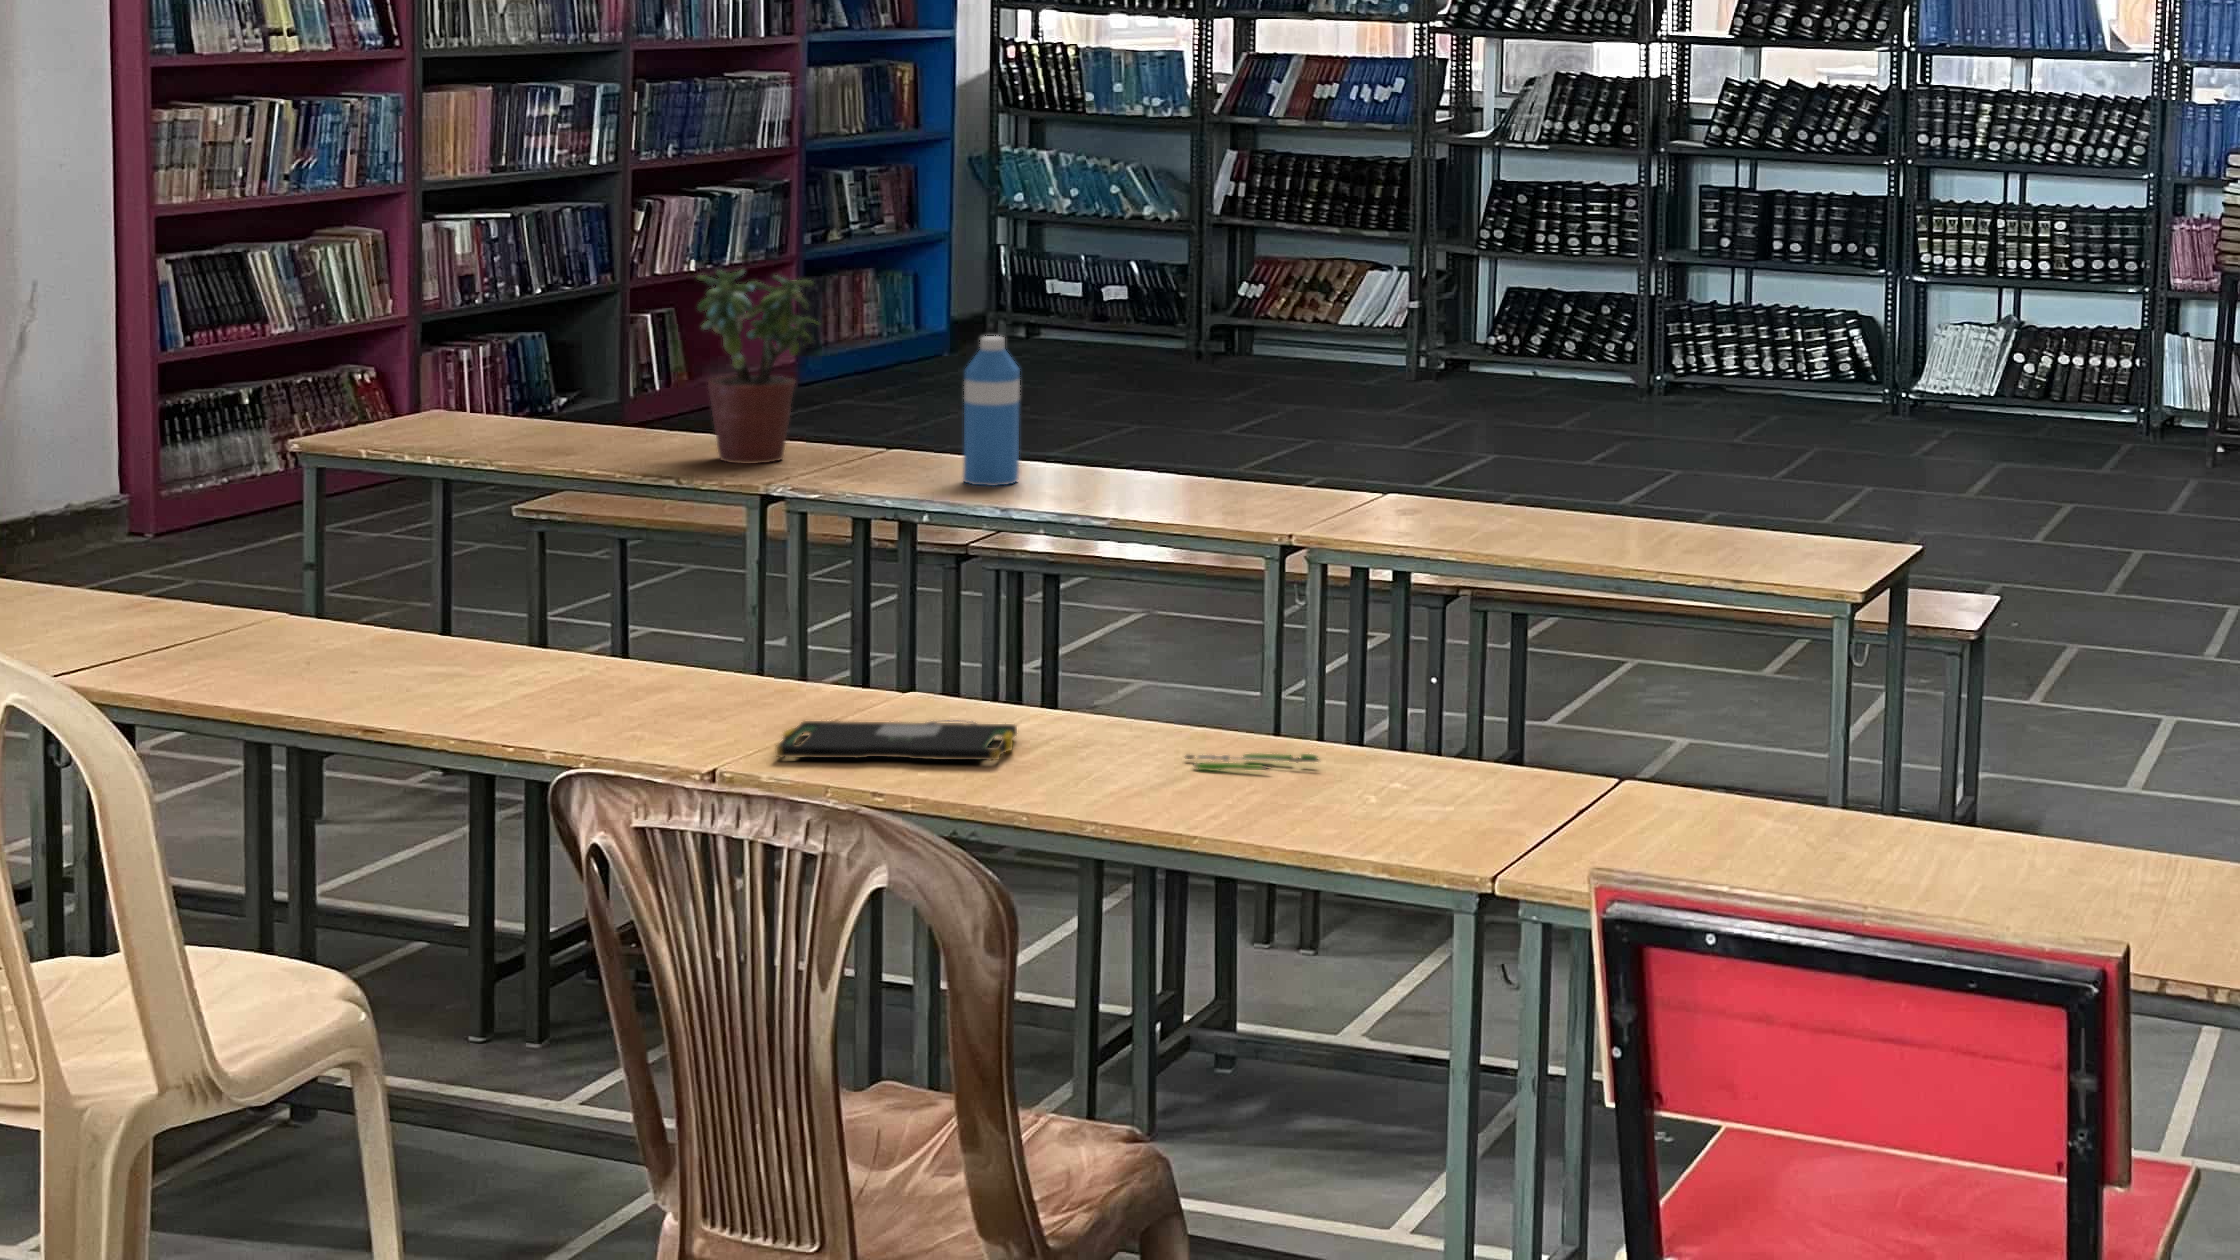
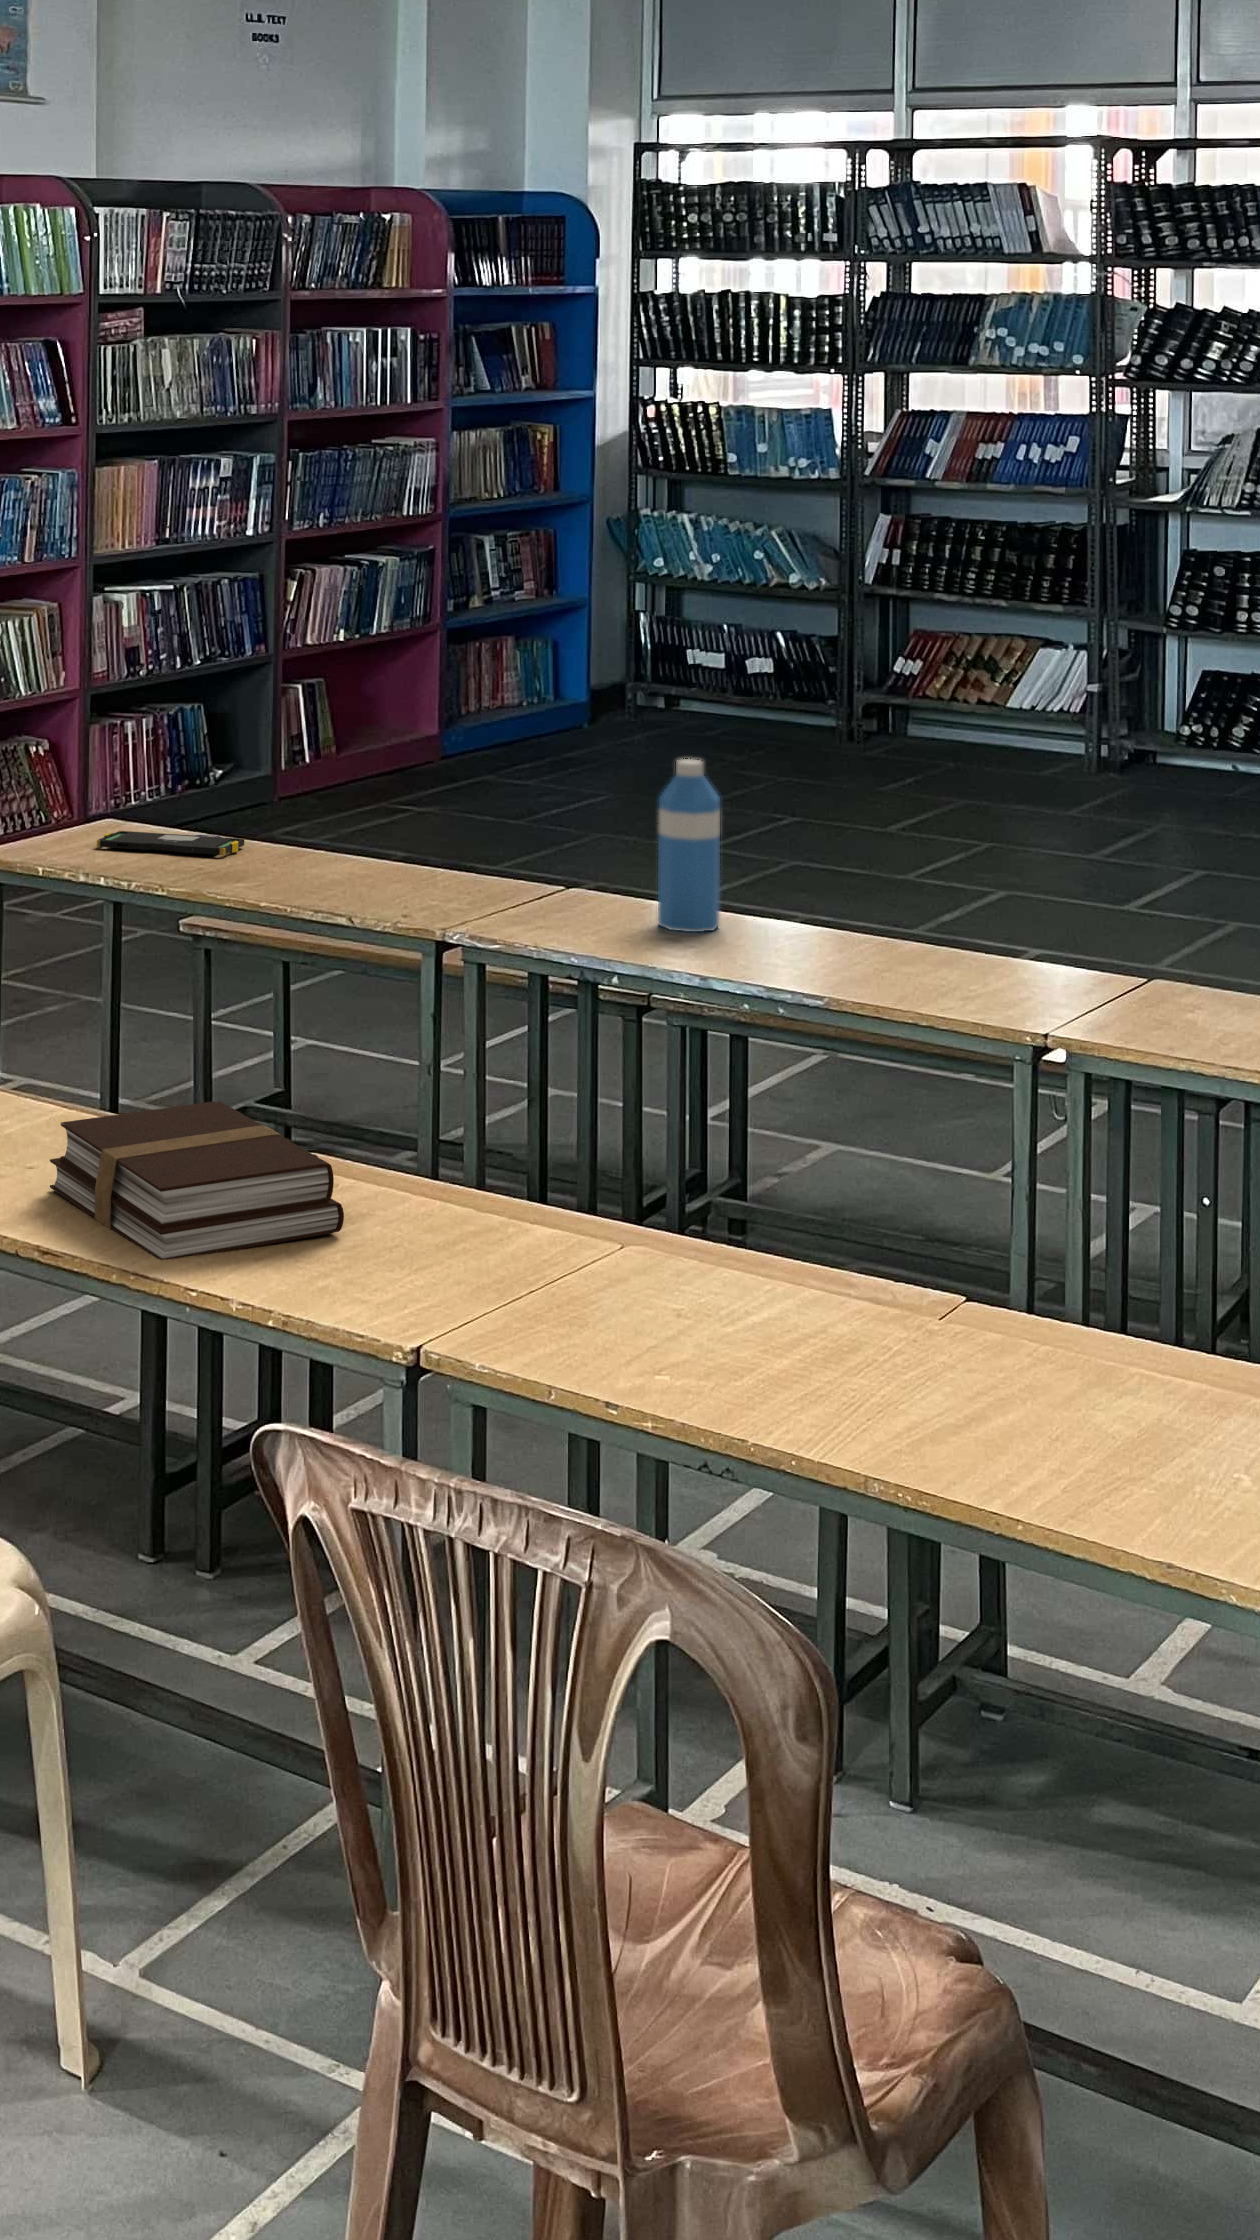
potted plant: present [697,270,818,464] -> none [368,677,498,891]
book: none [374,606,647,728] -> present [50,1101,344,1260]
tablet: present [775,720,1017,761] -> present [97,831,244,855]
pen: present [1186,754,1319,770] -> none [1017,1389,1208,1426]

